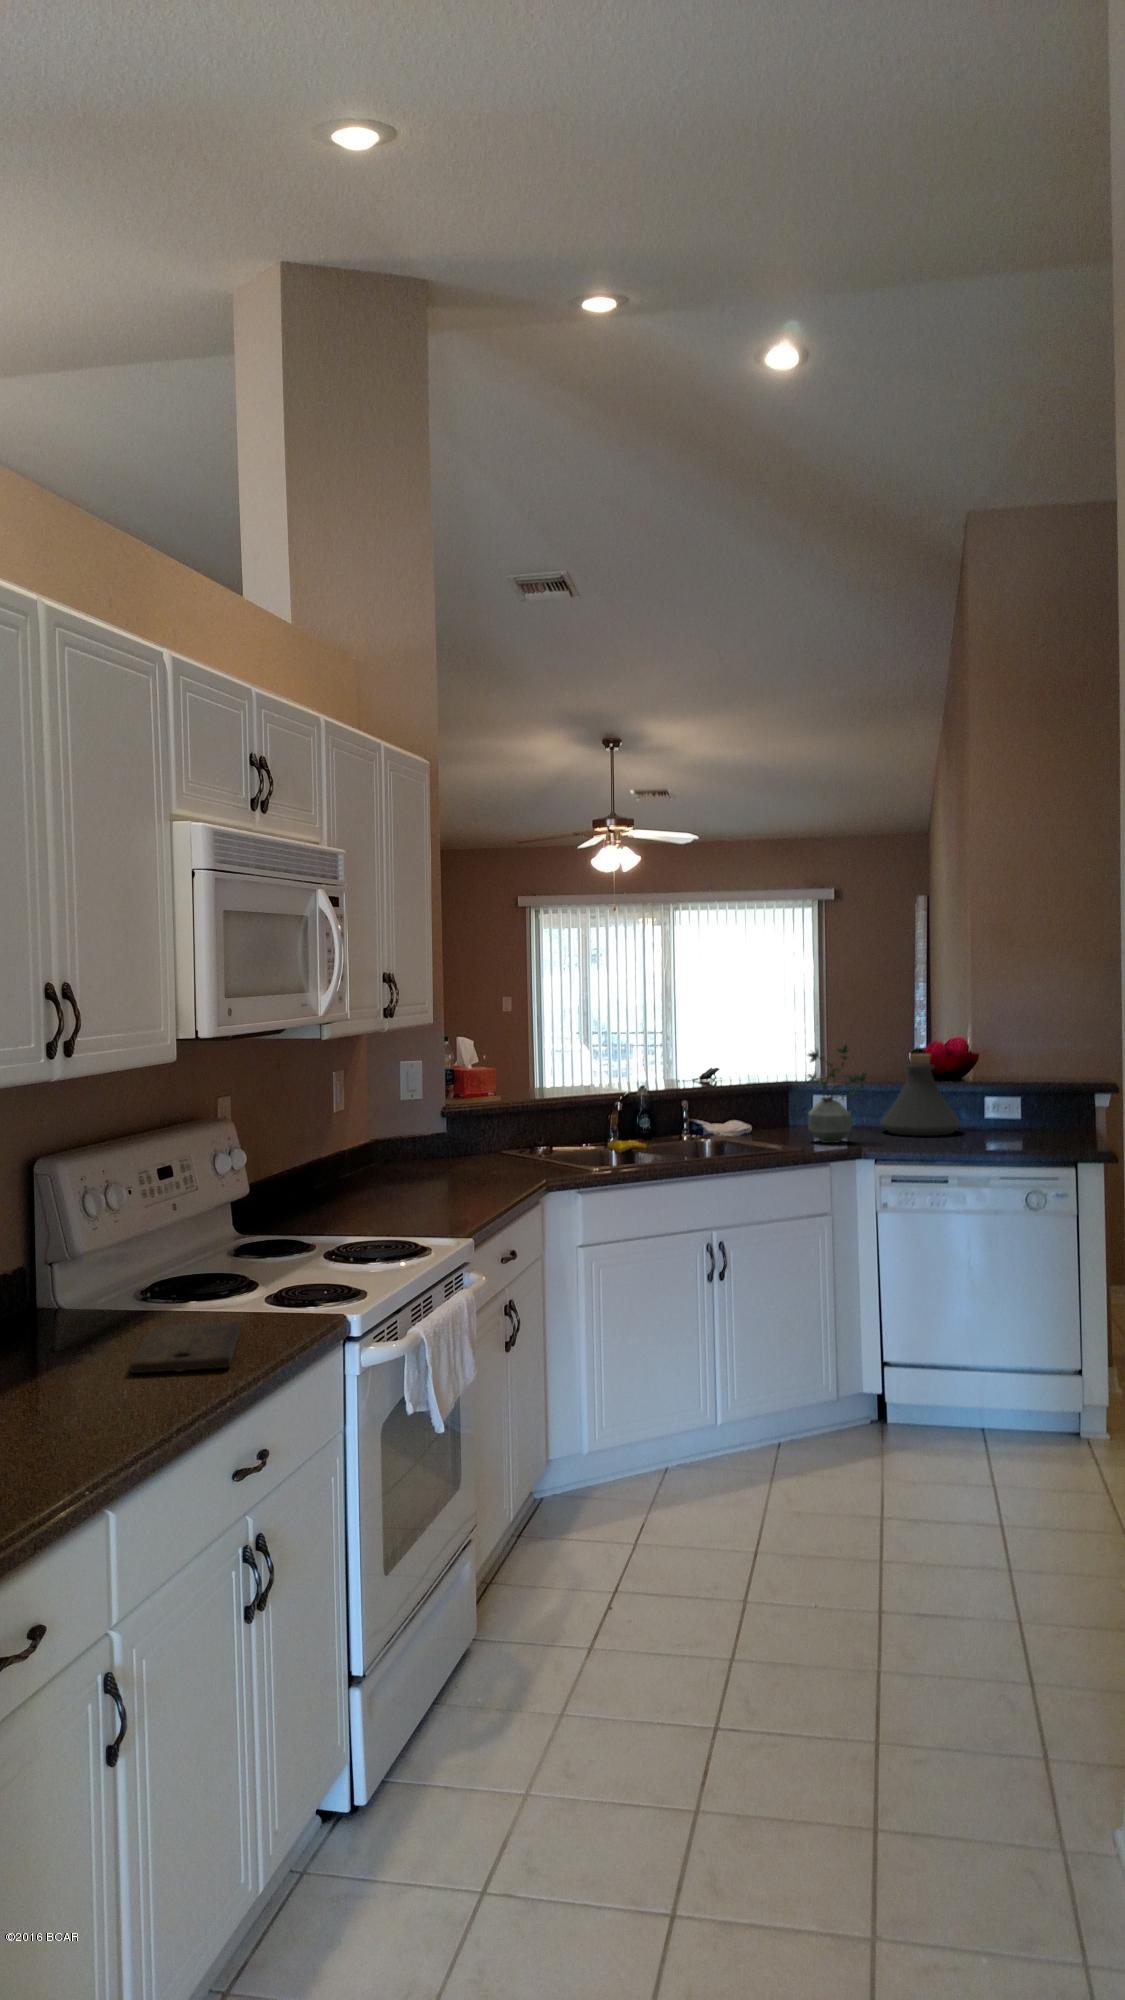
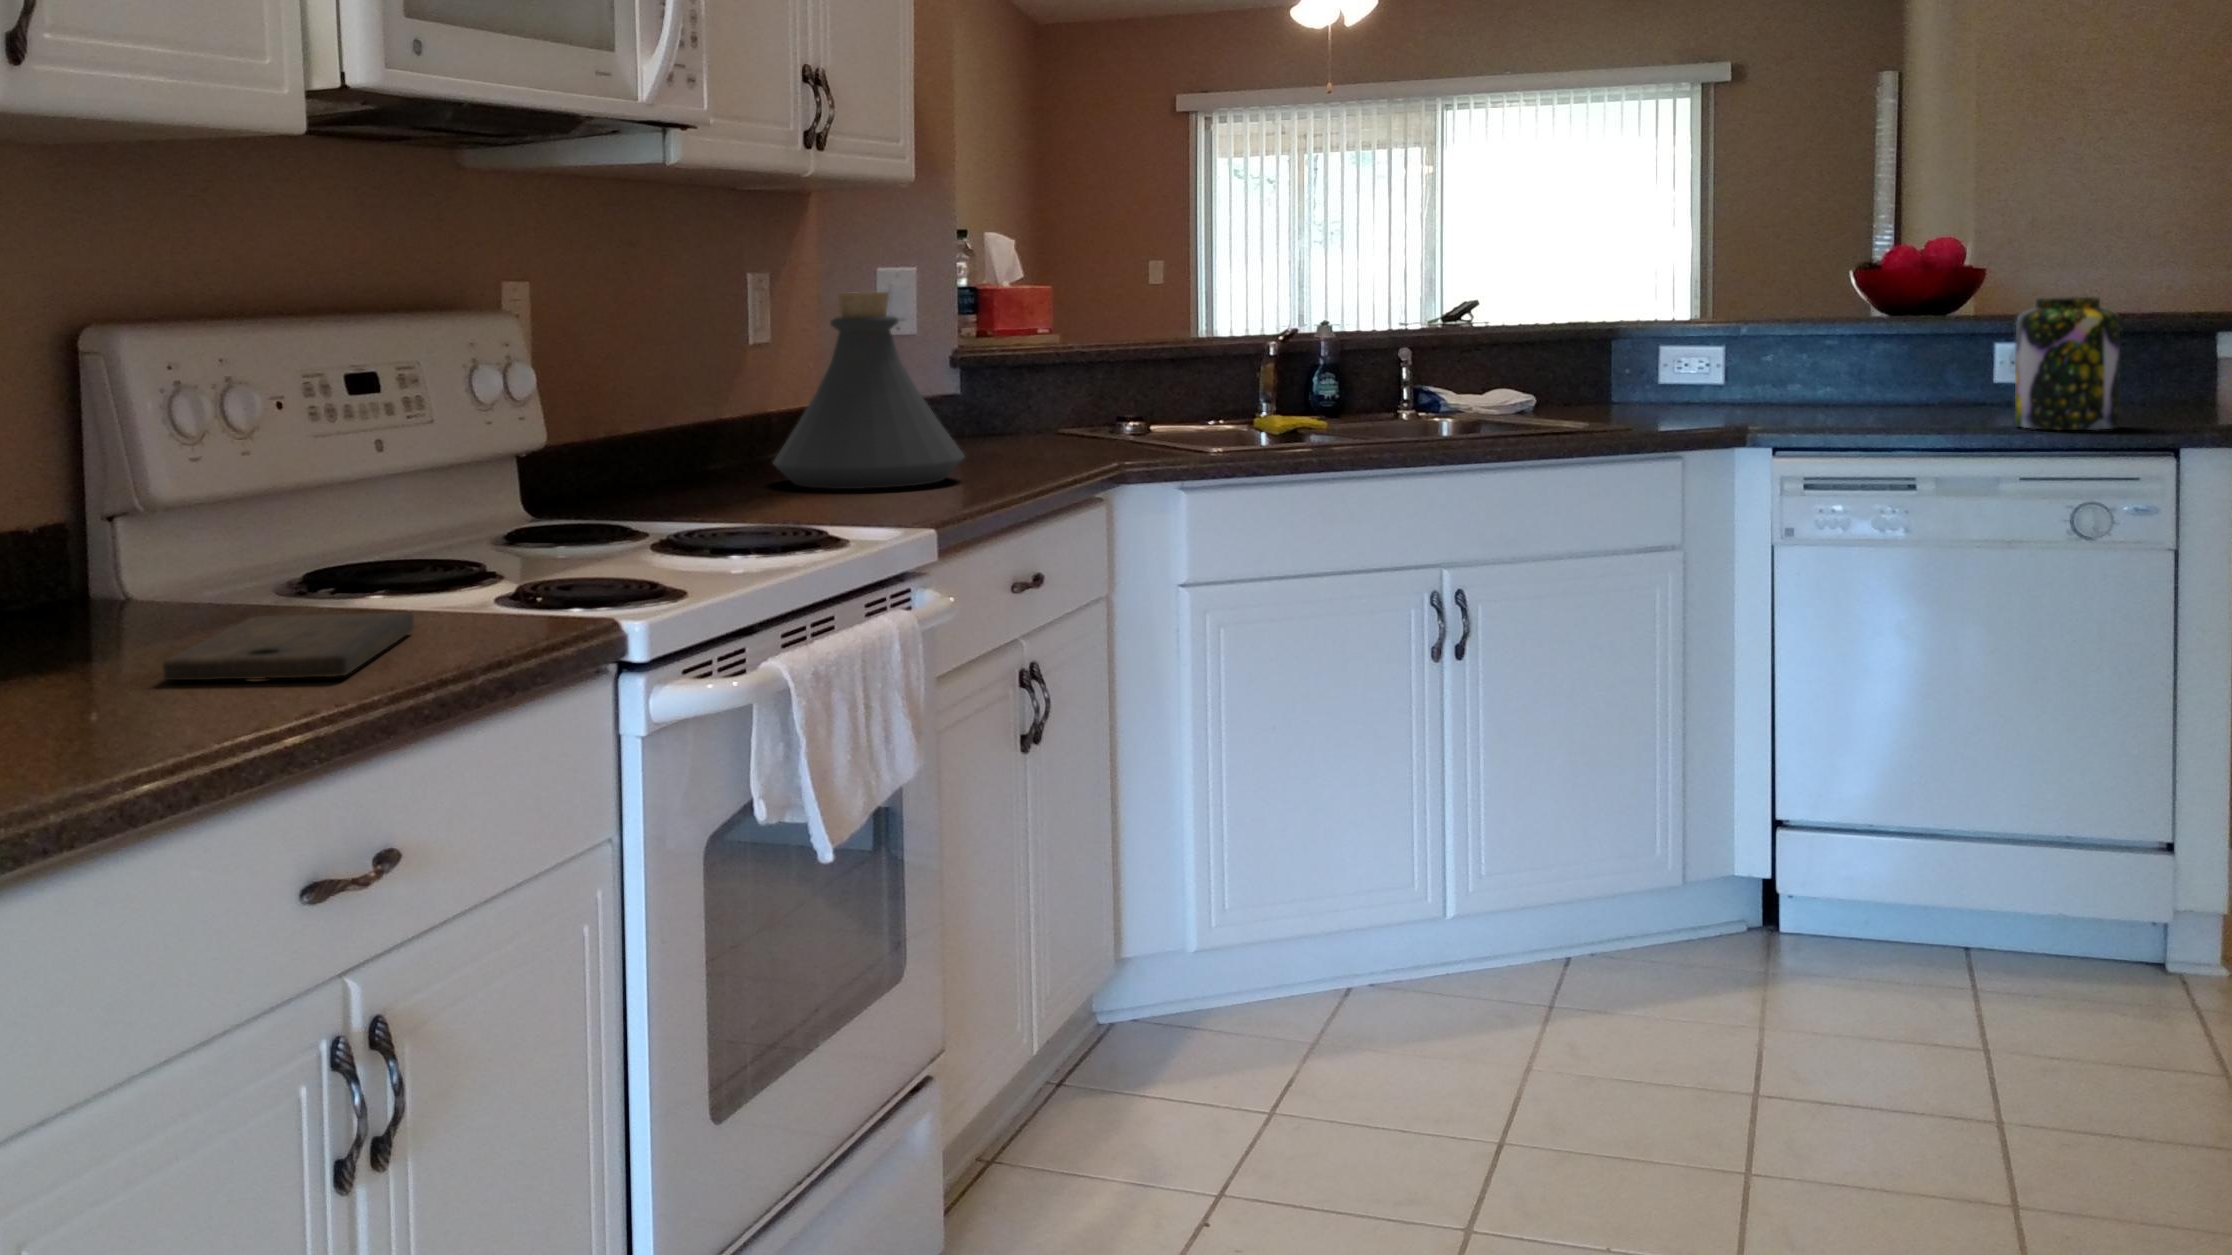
potted plant: present [807,1045,866,1143] -> none [1626,235,1749,419]
bottle: present [881,1054,961,1136] -> present [773,292,964,489]
jar: none [1000,1083,1049,1154] -> present [2015,297,2120,430]

